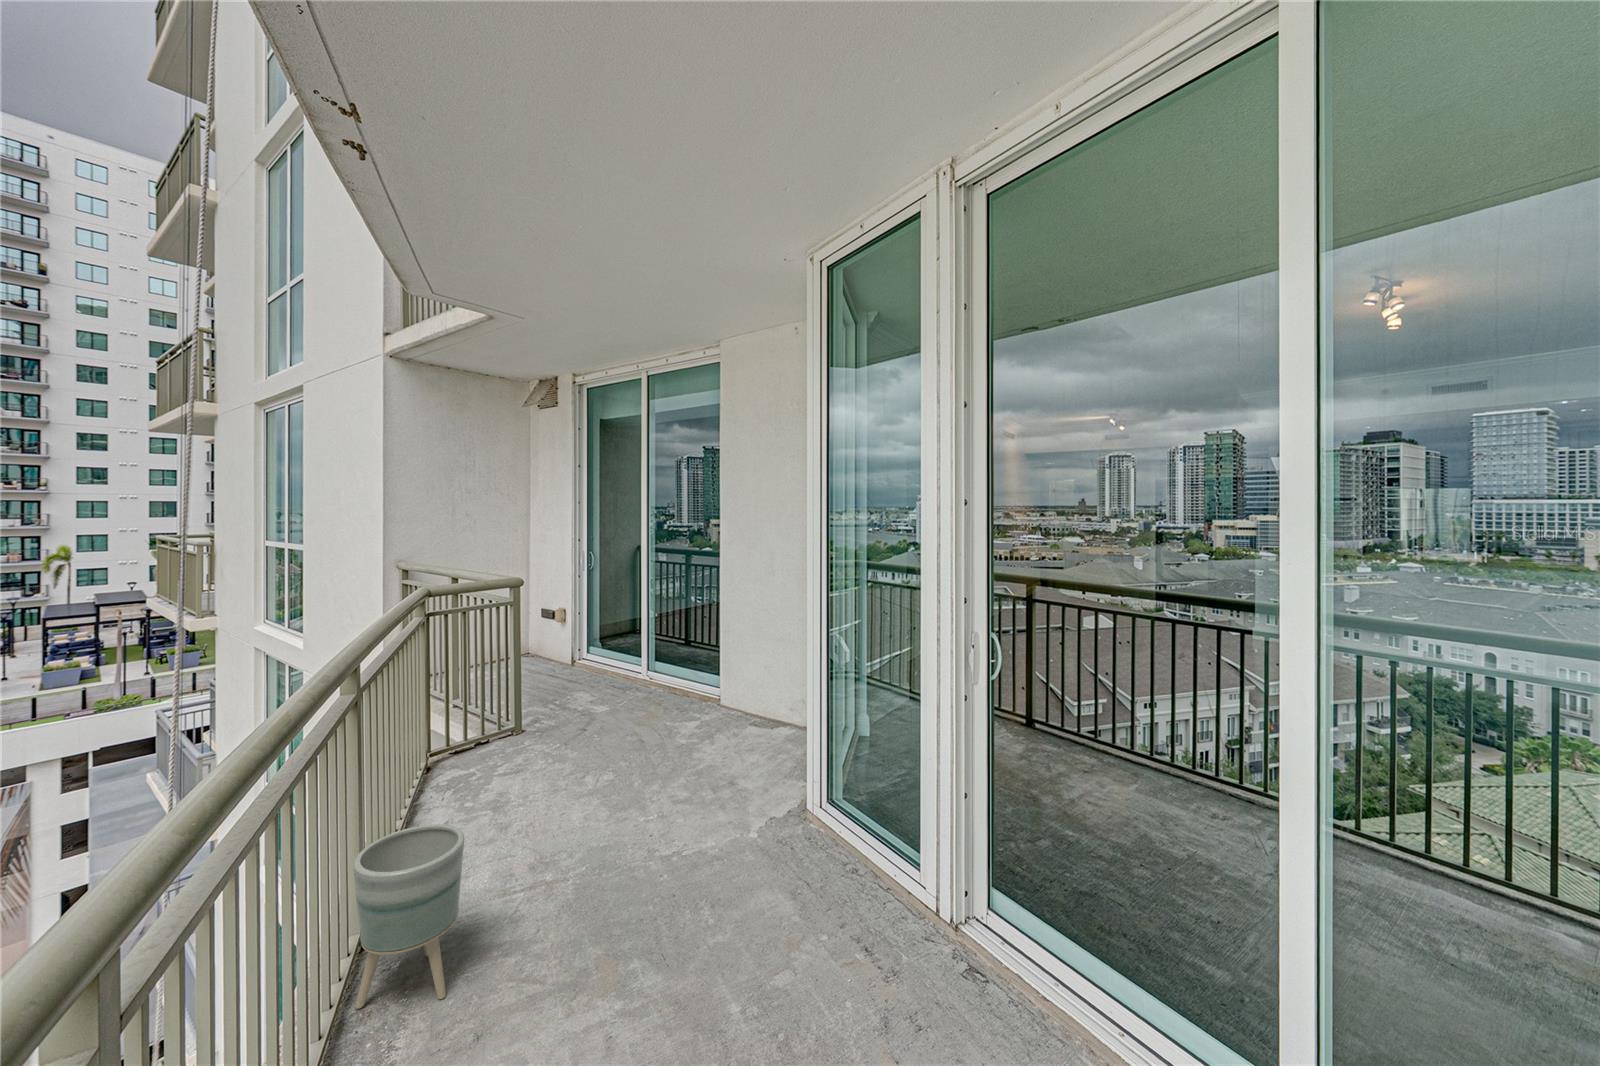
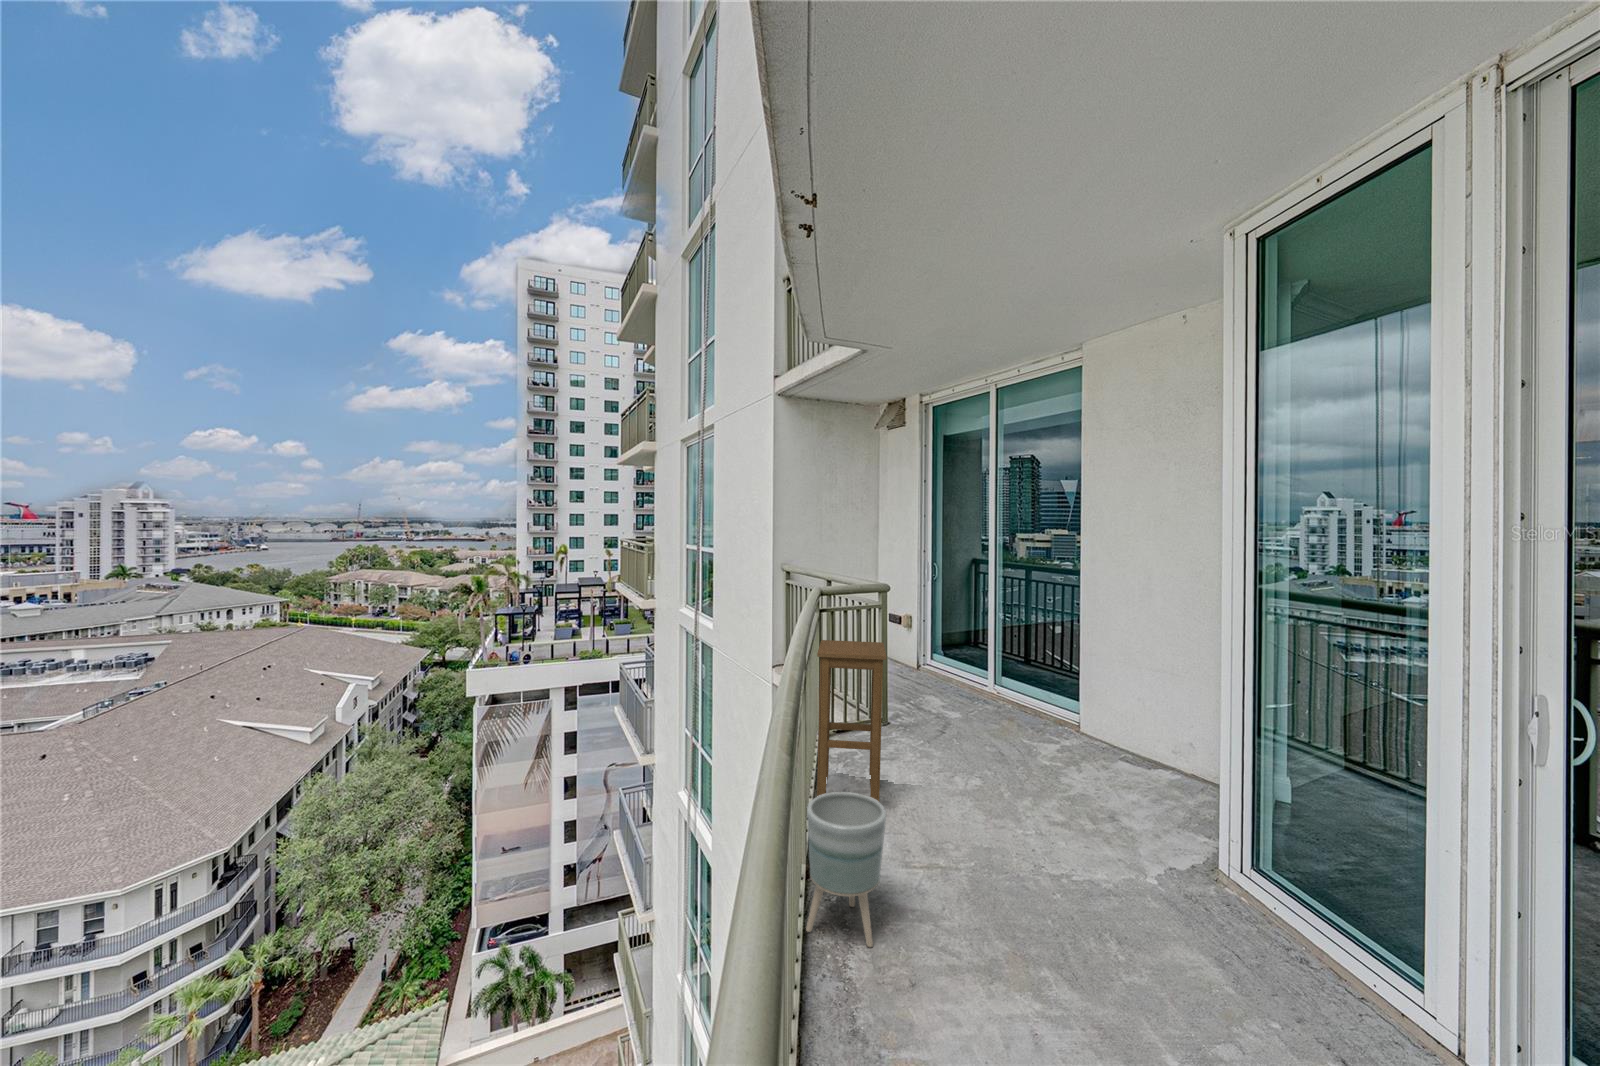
stool: none [404,644,500,849] -> present [817,640,886,802]

